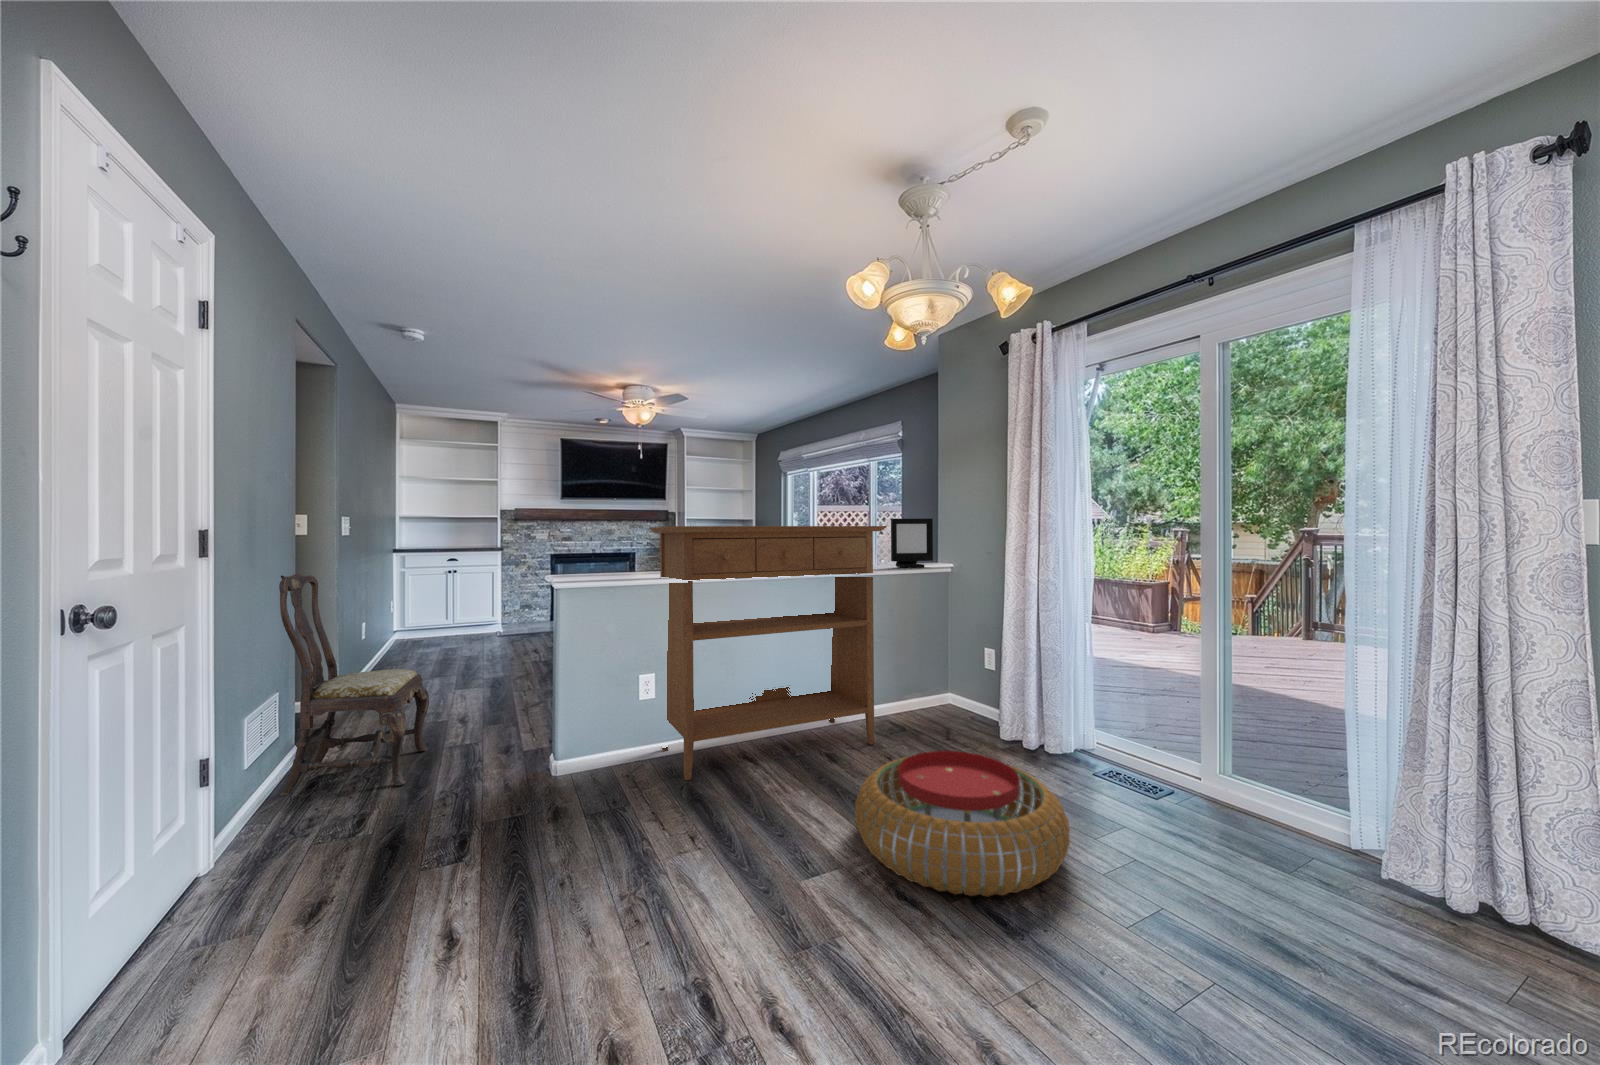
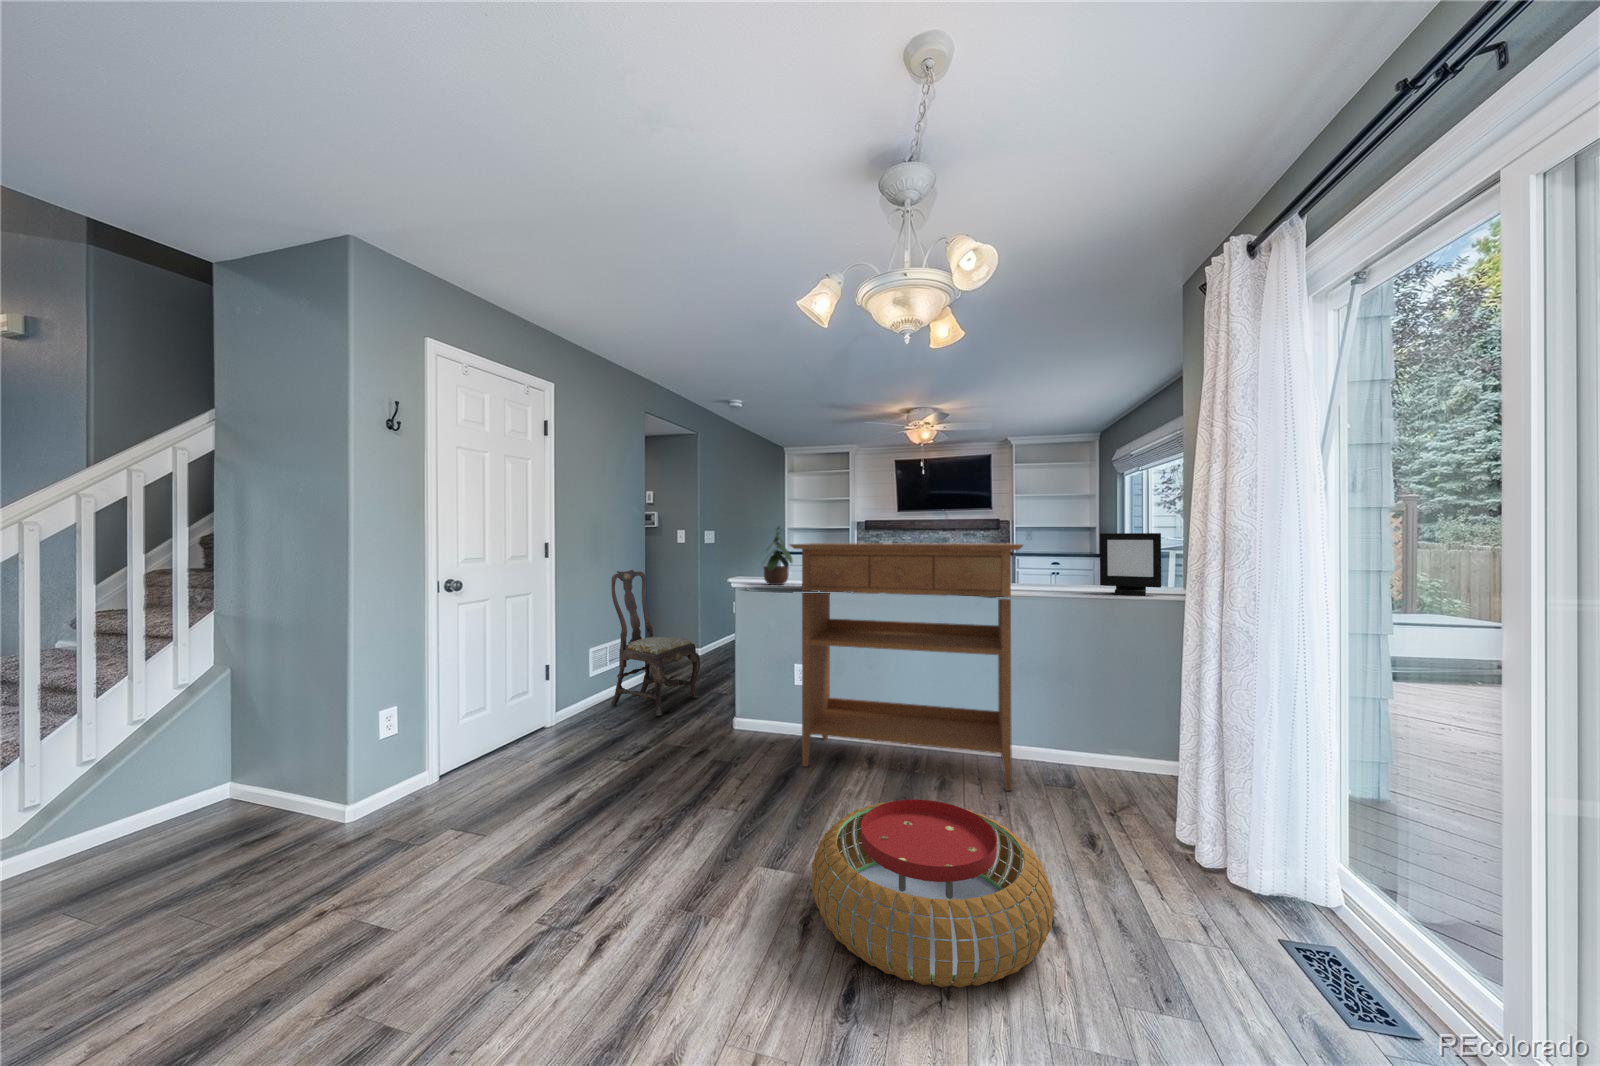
potted plant: none [572,505,621,579] -> present [763,526,793,585]

